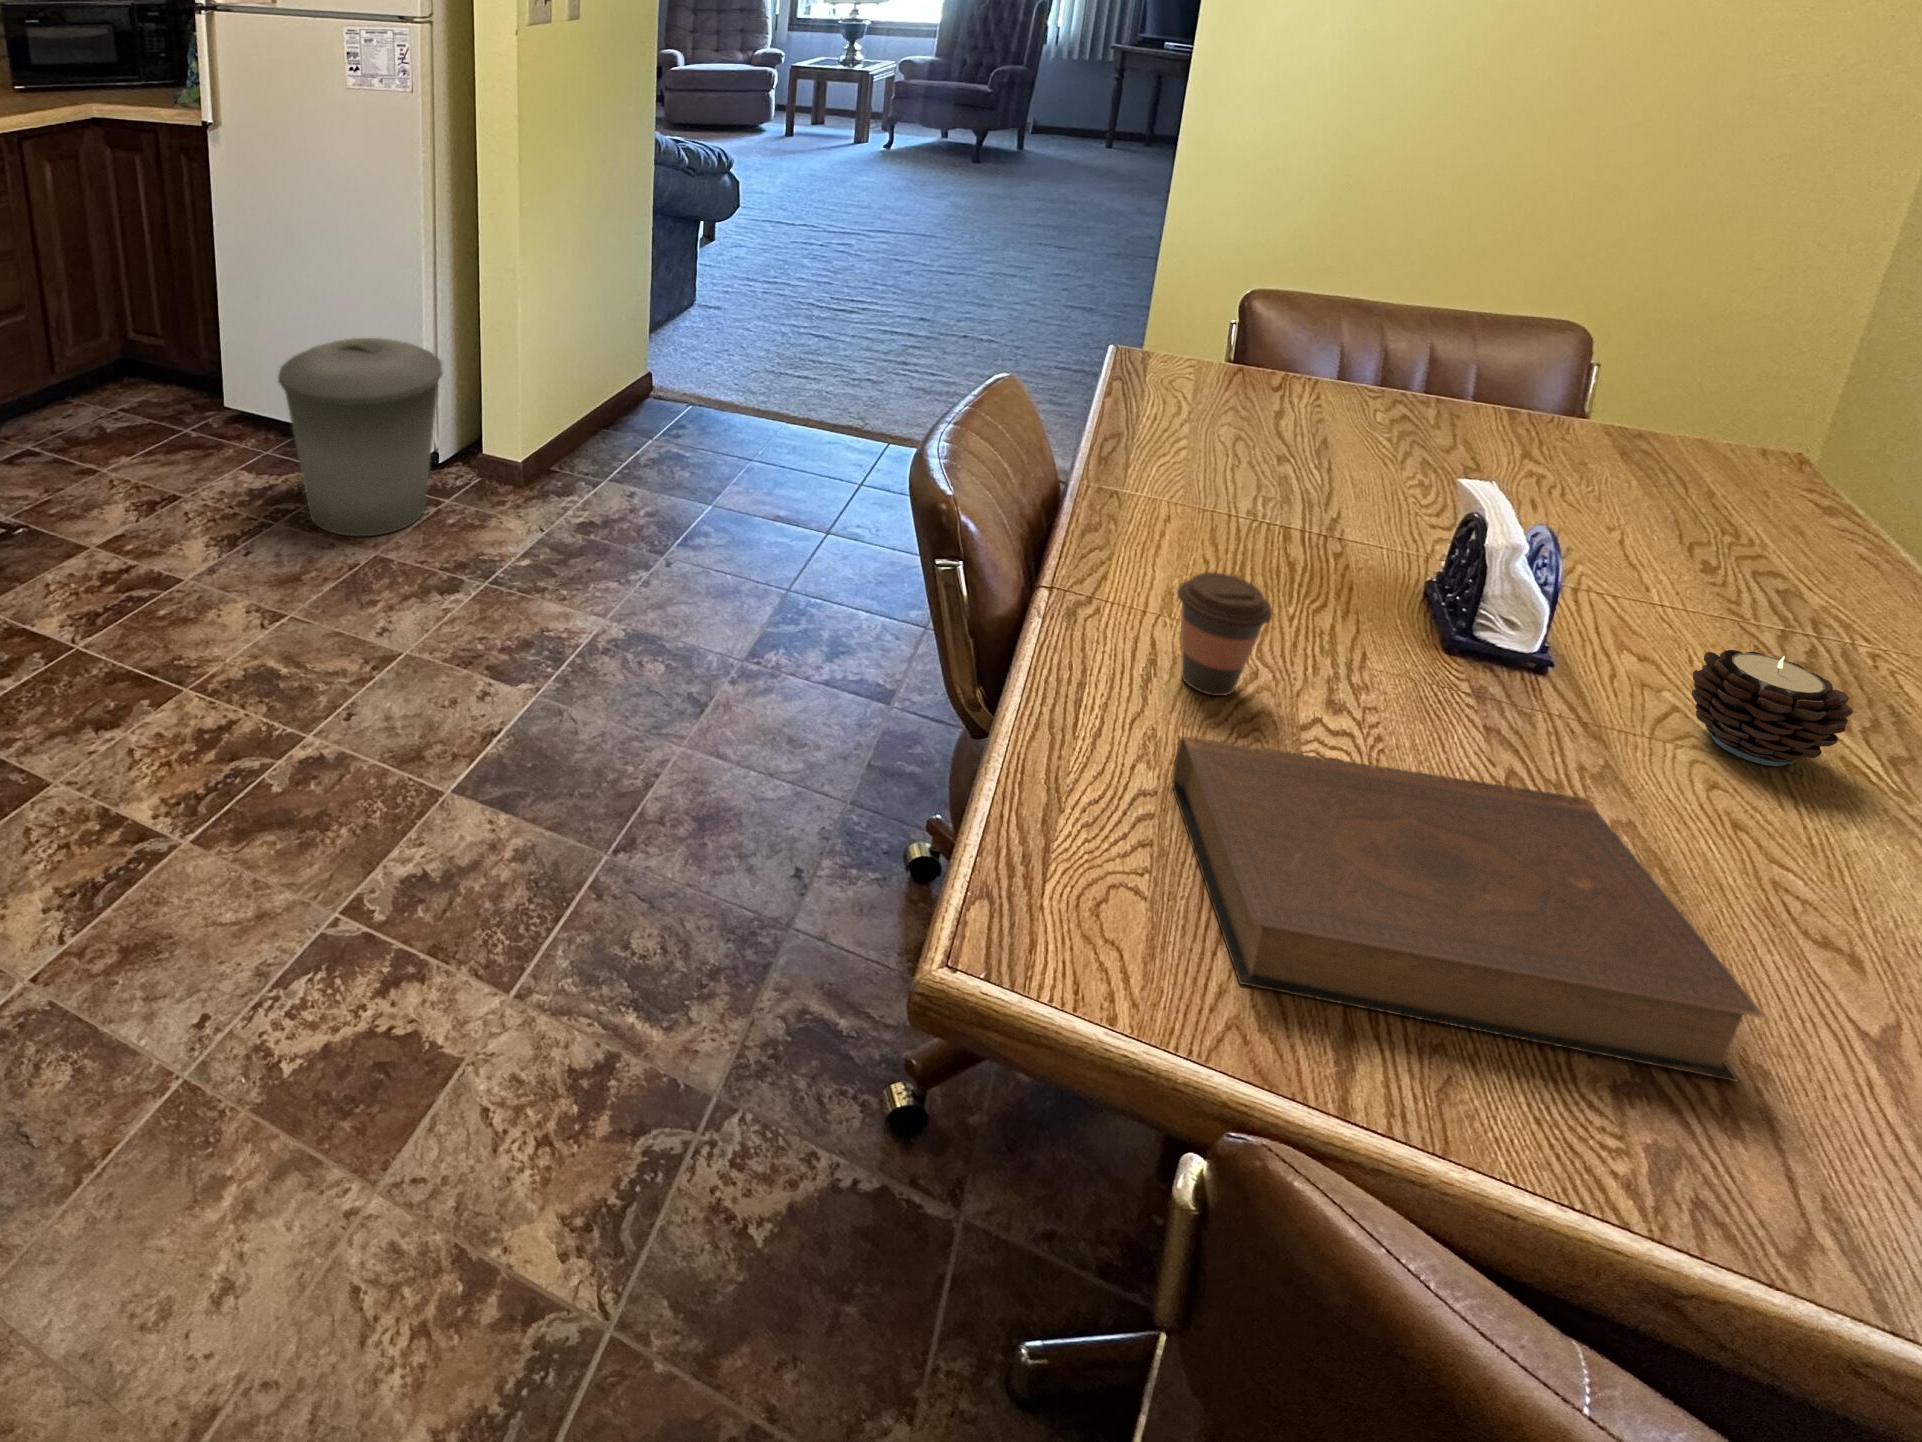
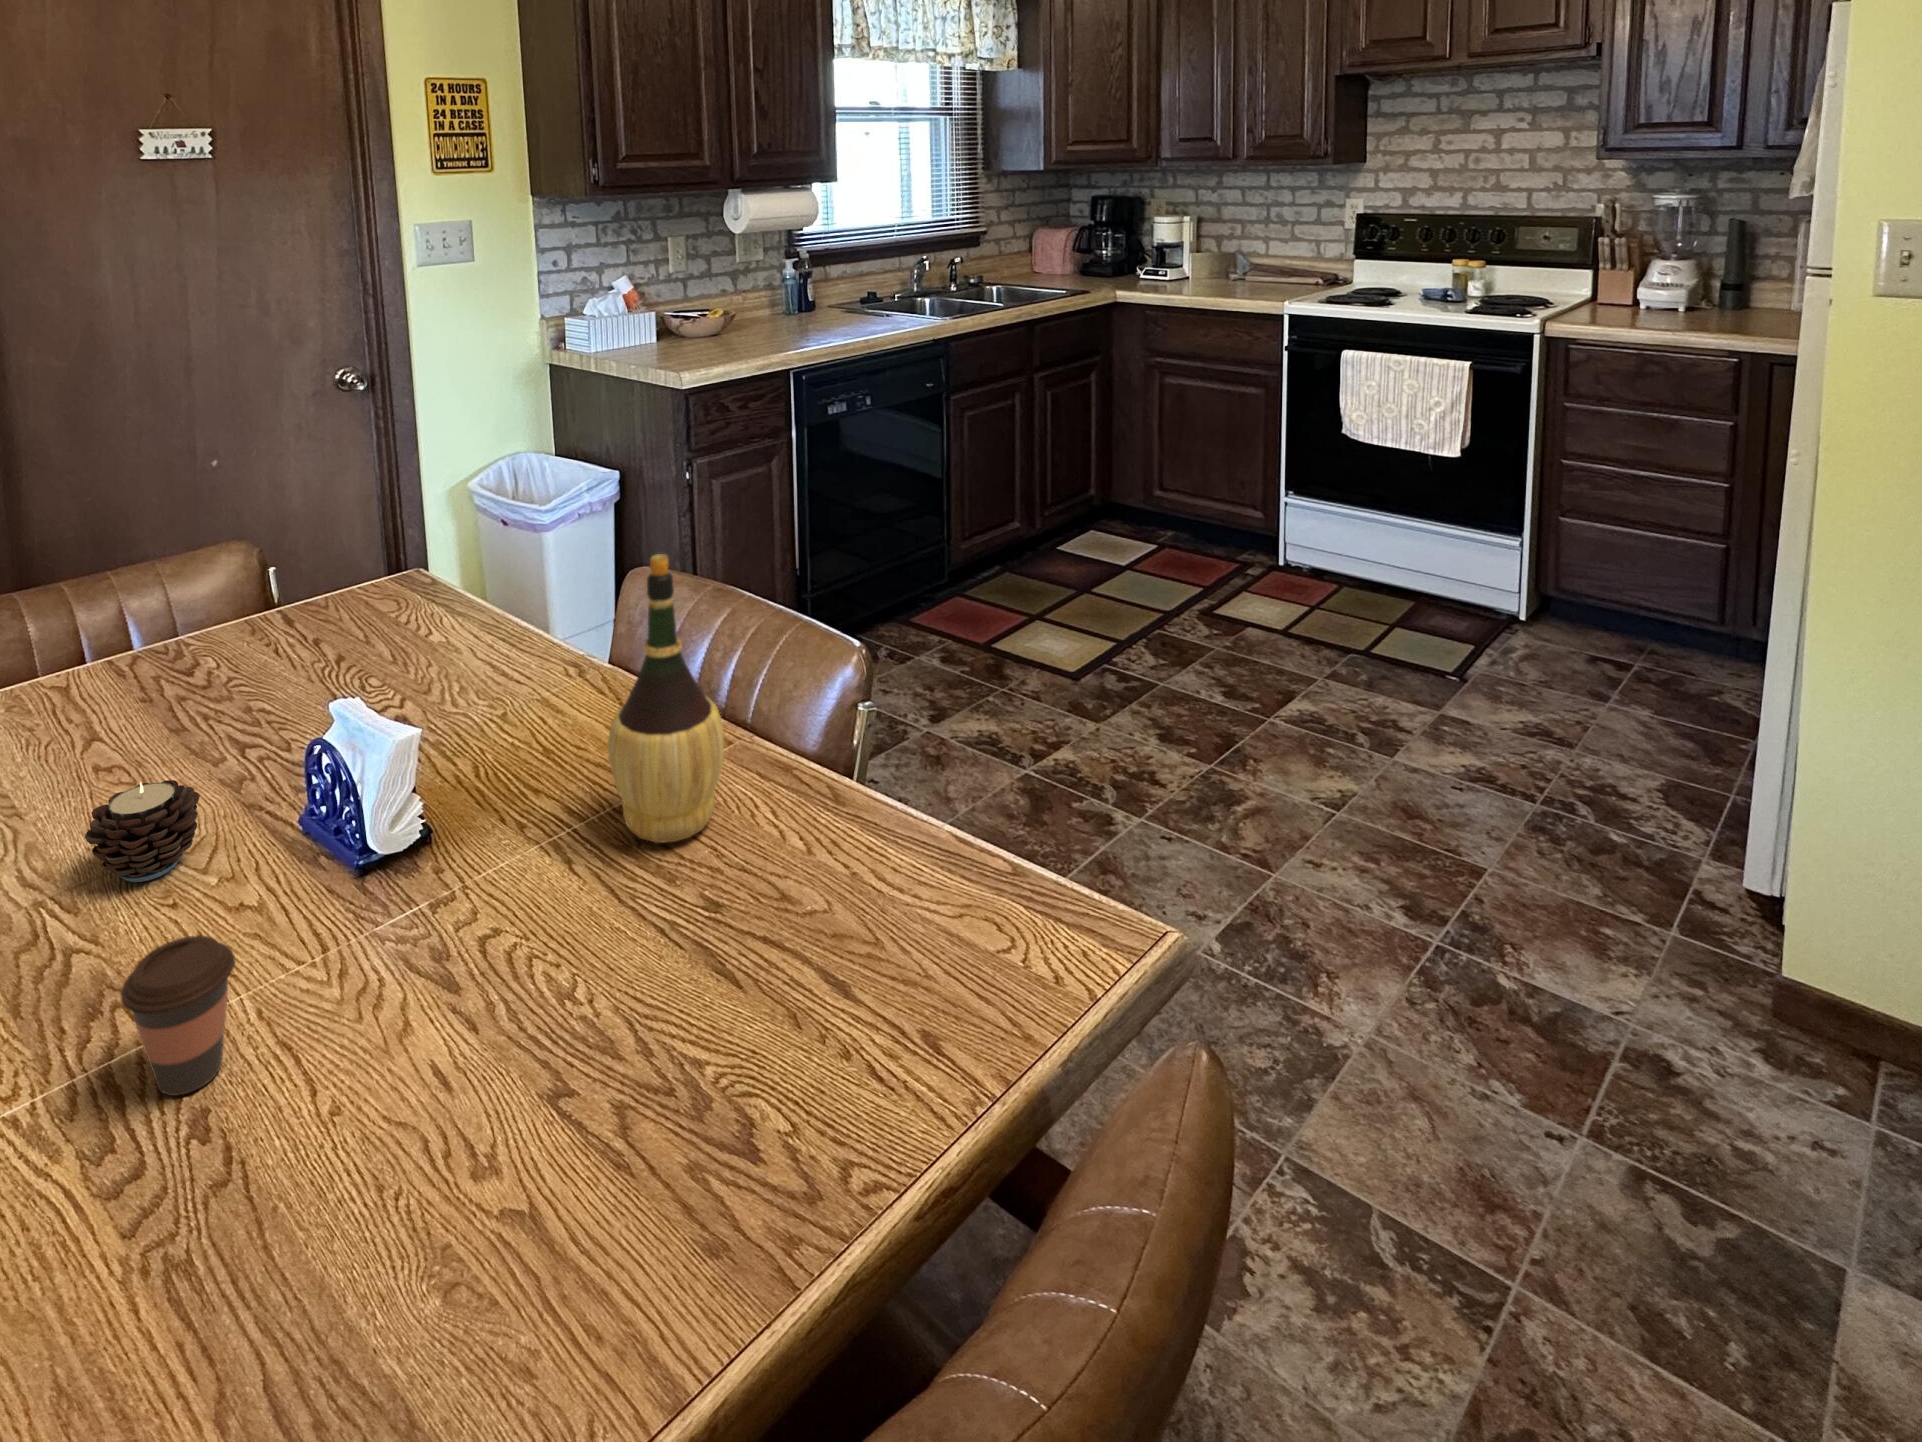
wine bottle: none [1191,261,1304,501] -> present [608,554,724,843]
trash can: present [278,338,443,536] -> none [1508,648,1755,927]
coffee cup: present [1177,572,1273,696] -> present [121,935,235,1096]
book: present [1172,736,1765,1082] -> none [150,584,428,725]

